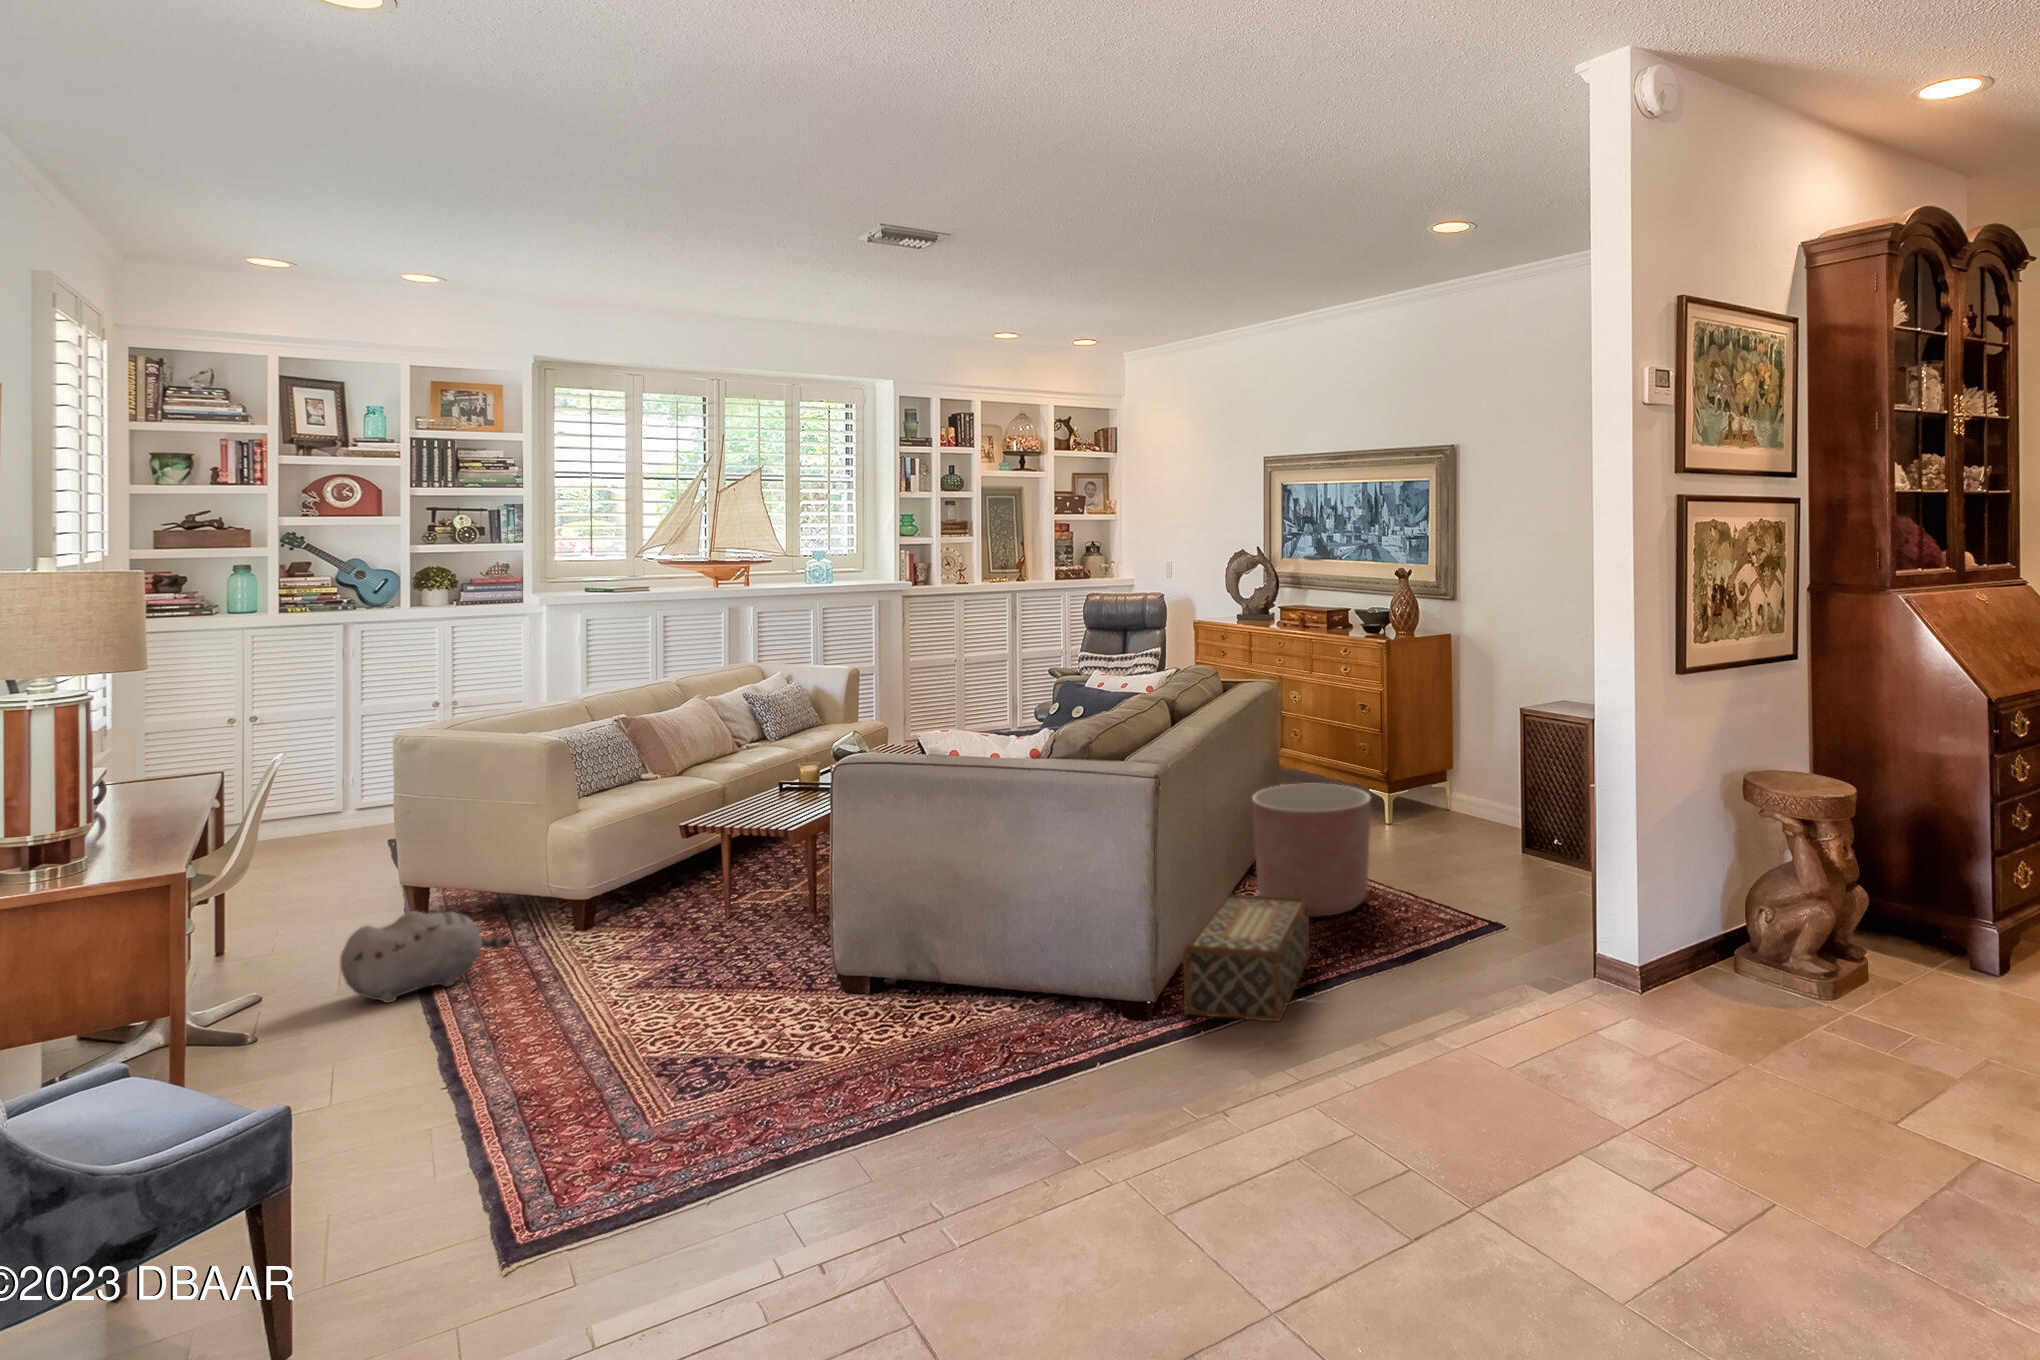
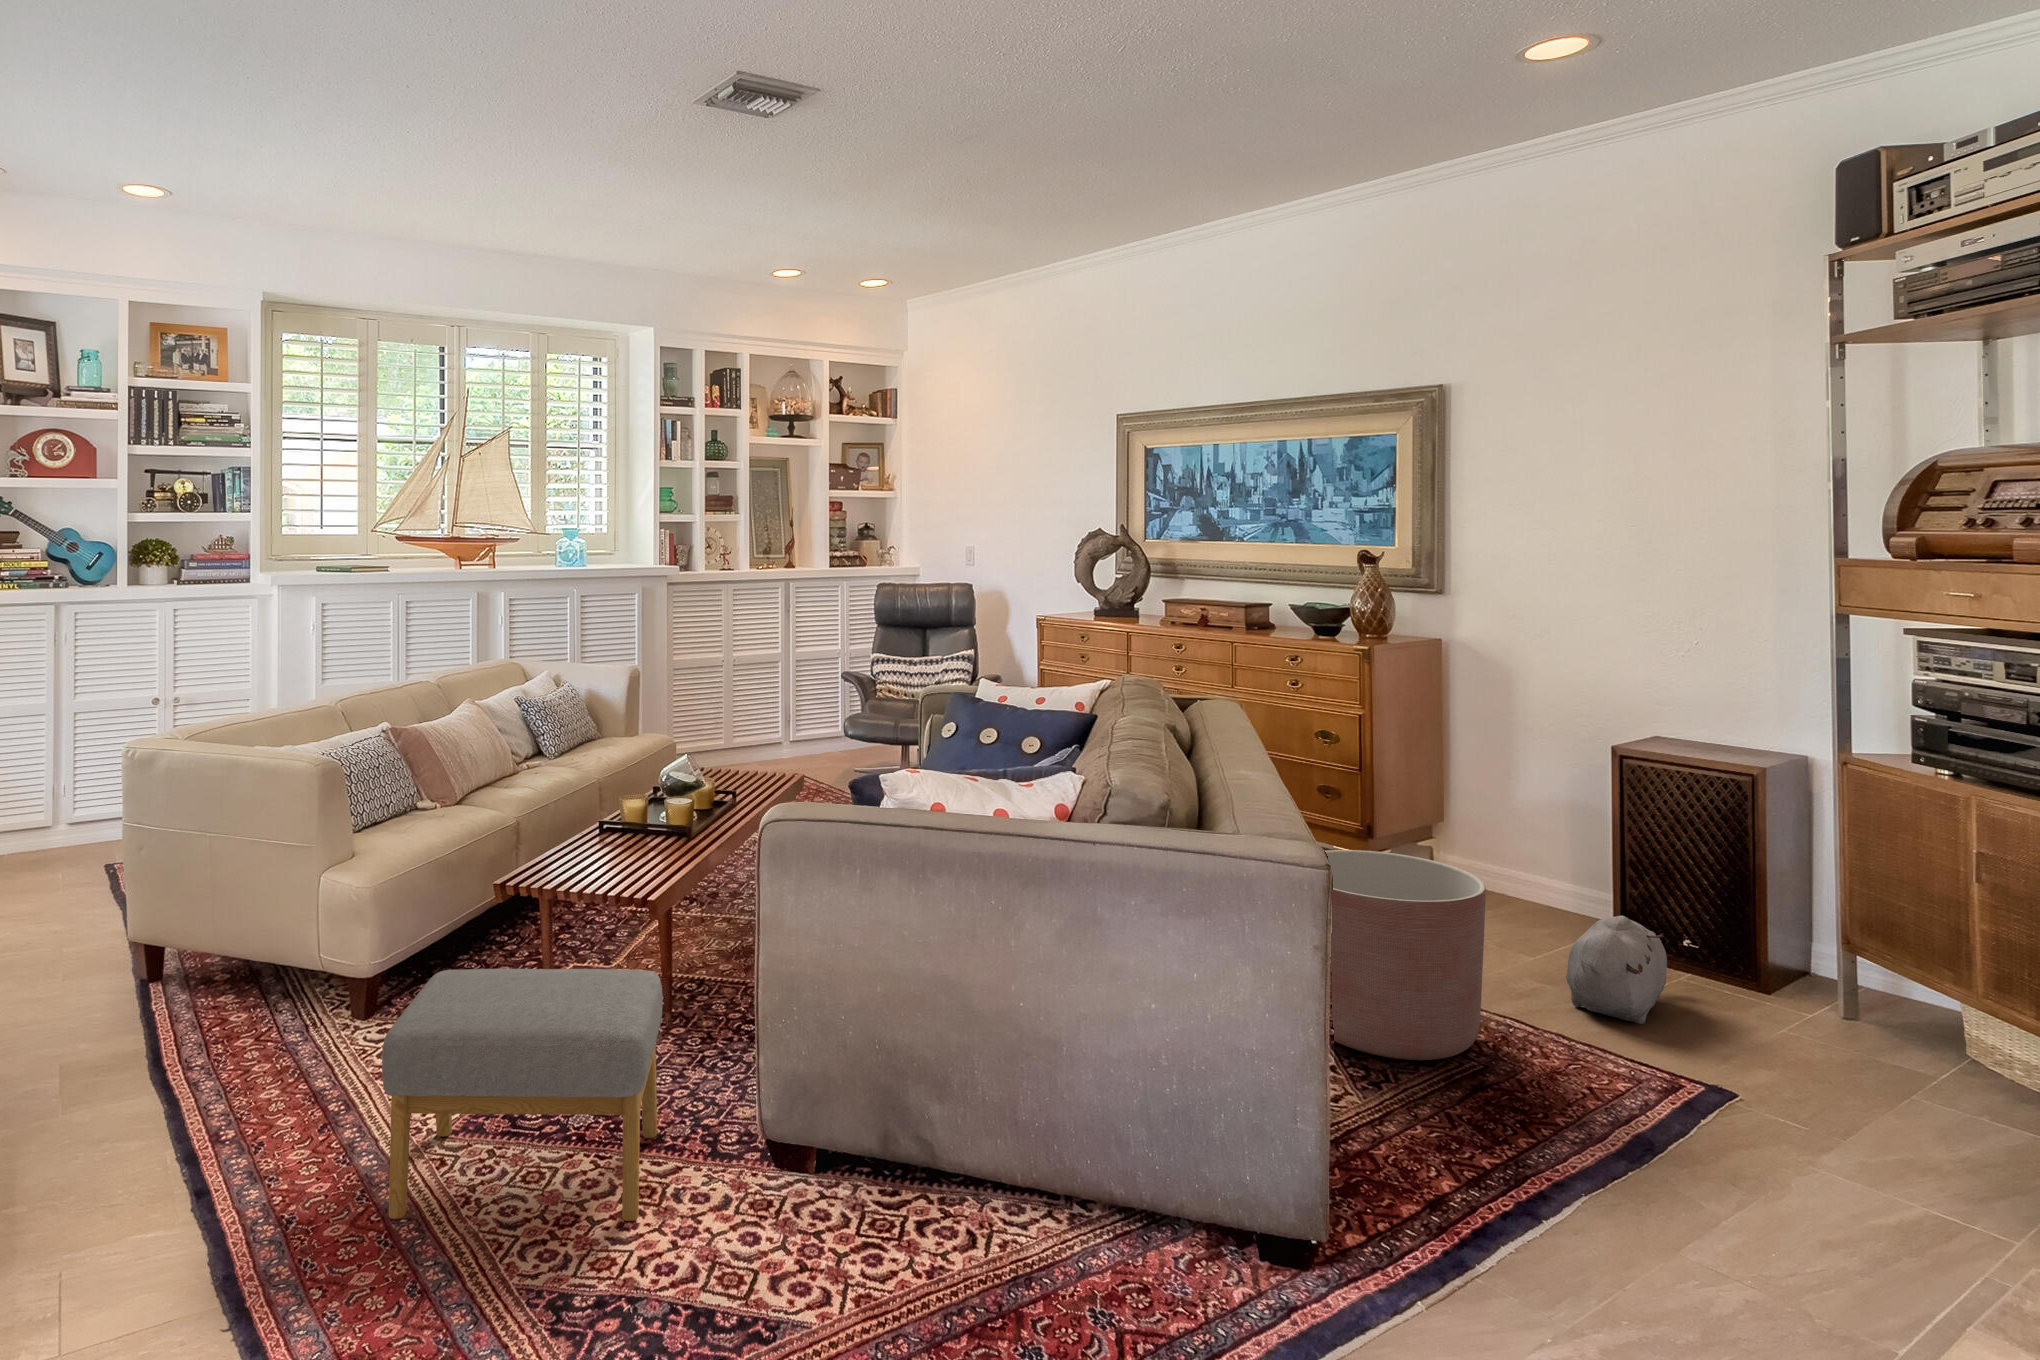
footstool: none [574,870,783,1028] -> present [382,969,663,1221]
woven basket: present [1184,894,1309,1021] -> none [1325,1036,1550,1297]
plush toy: present [340,911,512,1003] -> present [1566,916,1667,1024]

